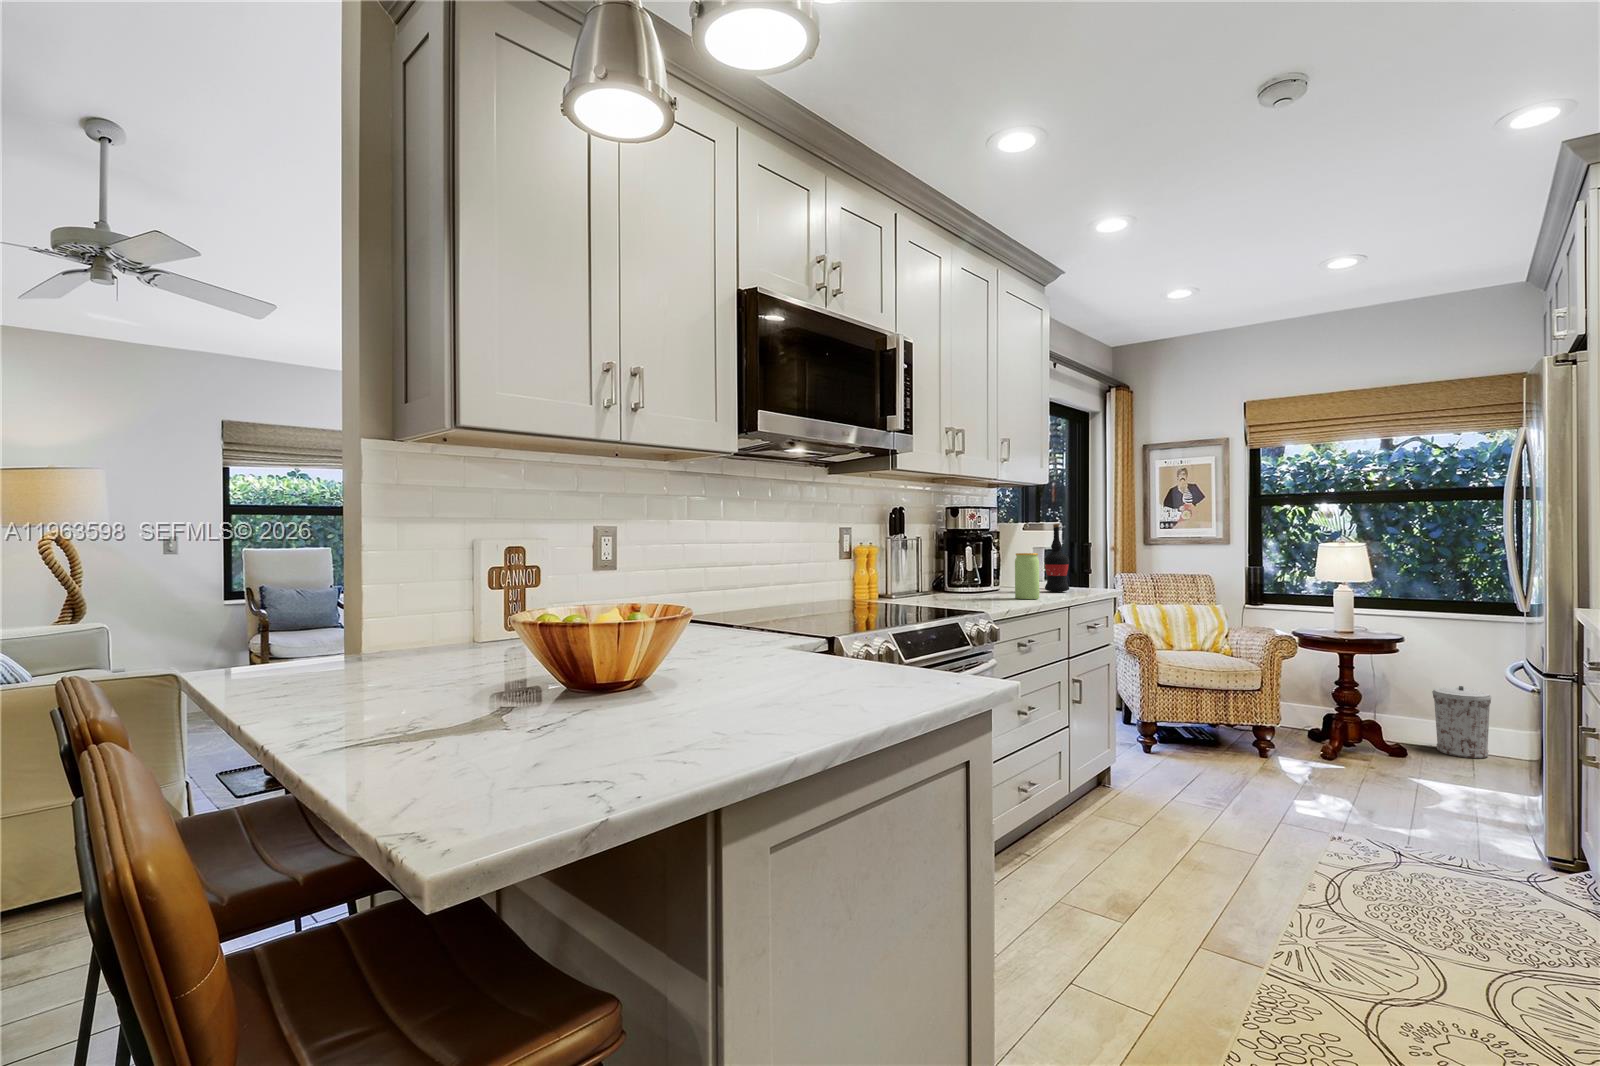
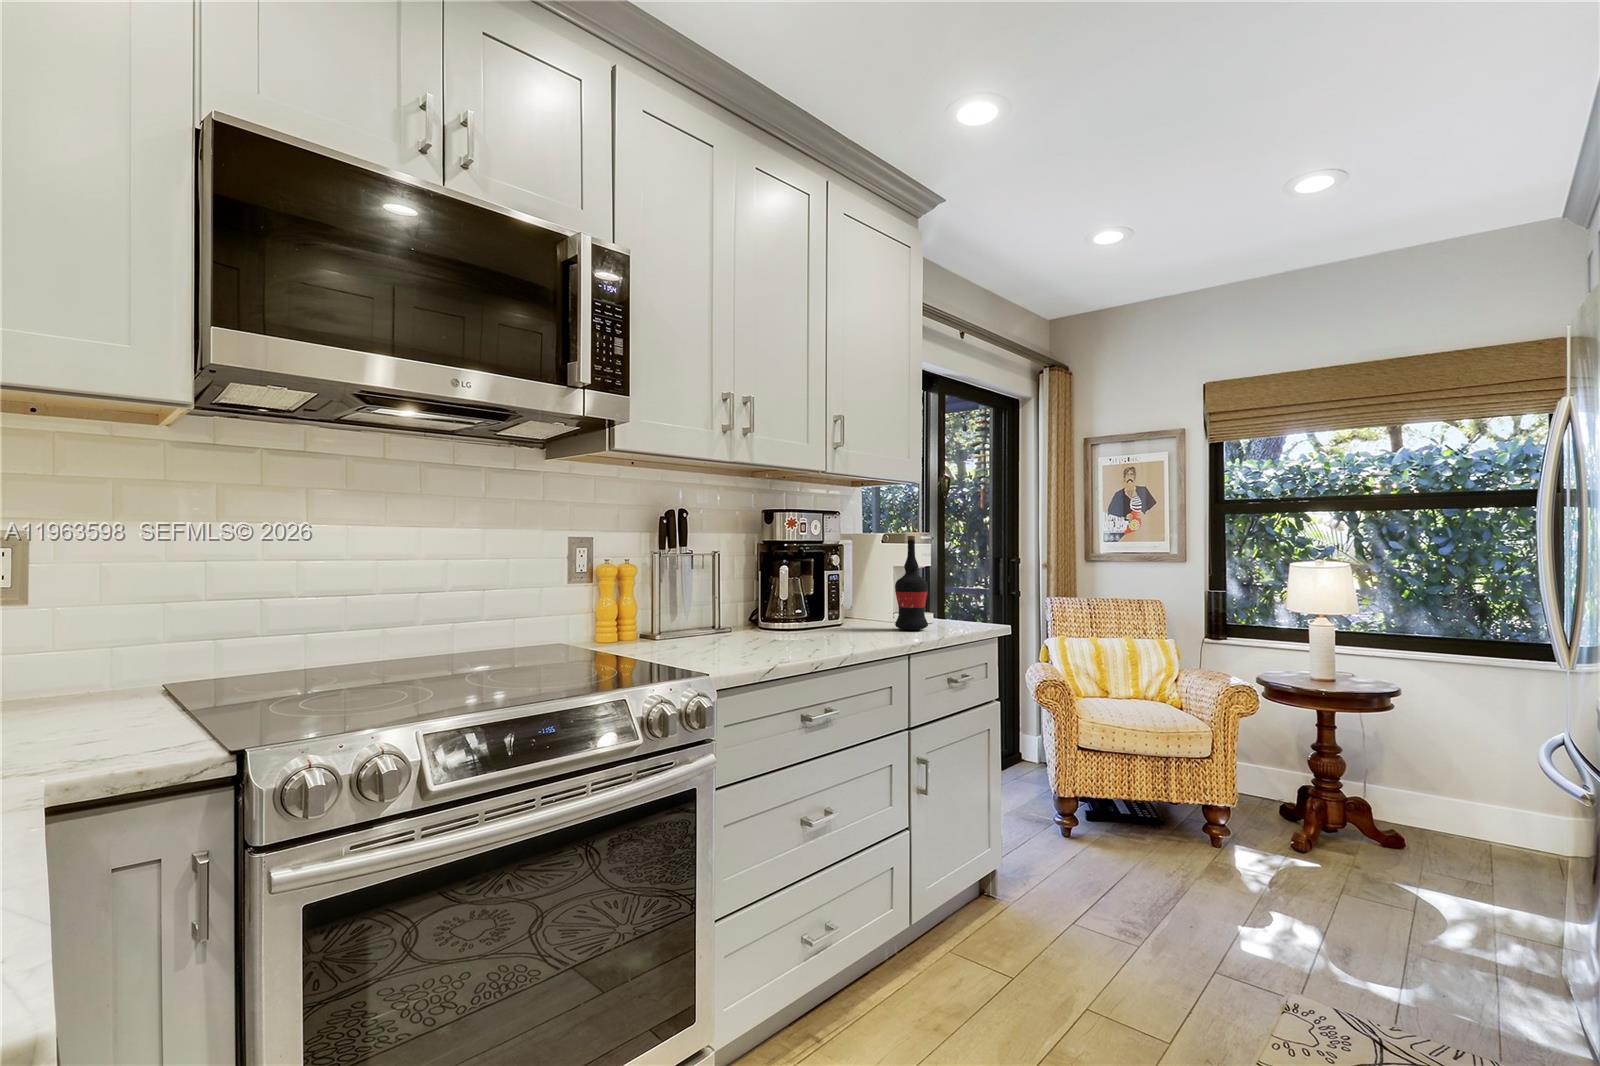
jar: present [1015,553,1039,599] -> none [828,577,862,645]
trash can: present [1432,686,1491,758] -> none [1440,753,1518,853]

